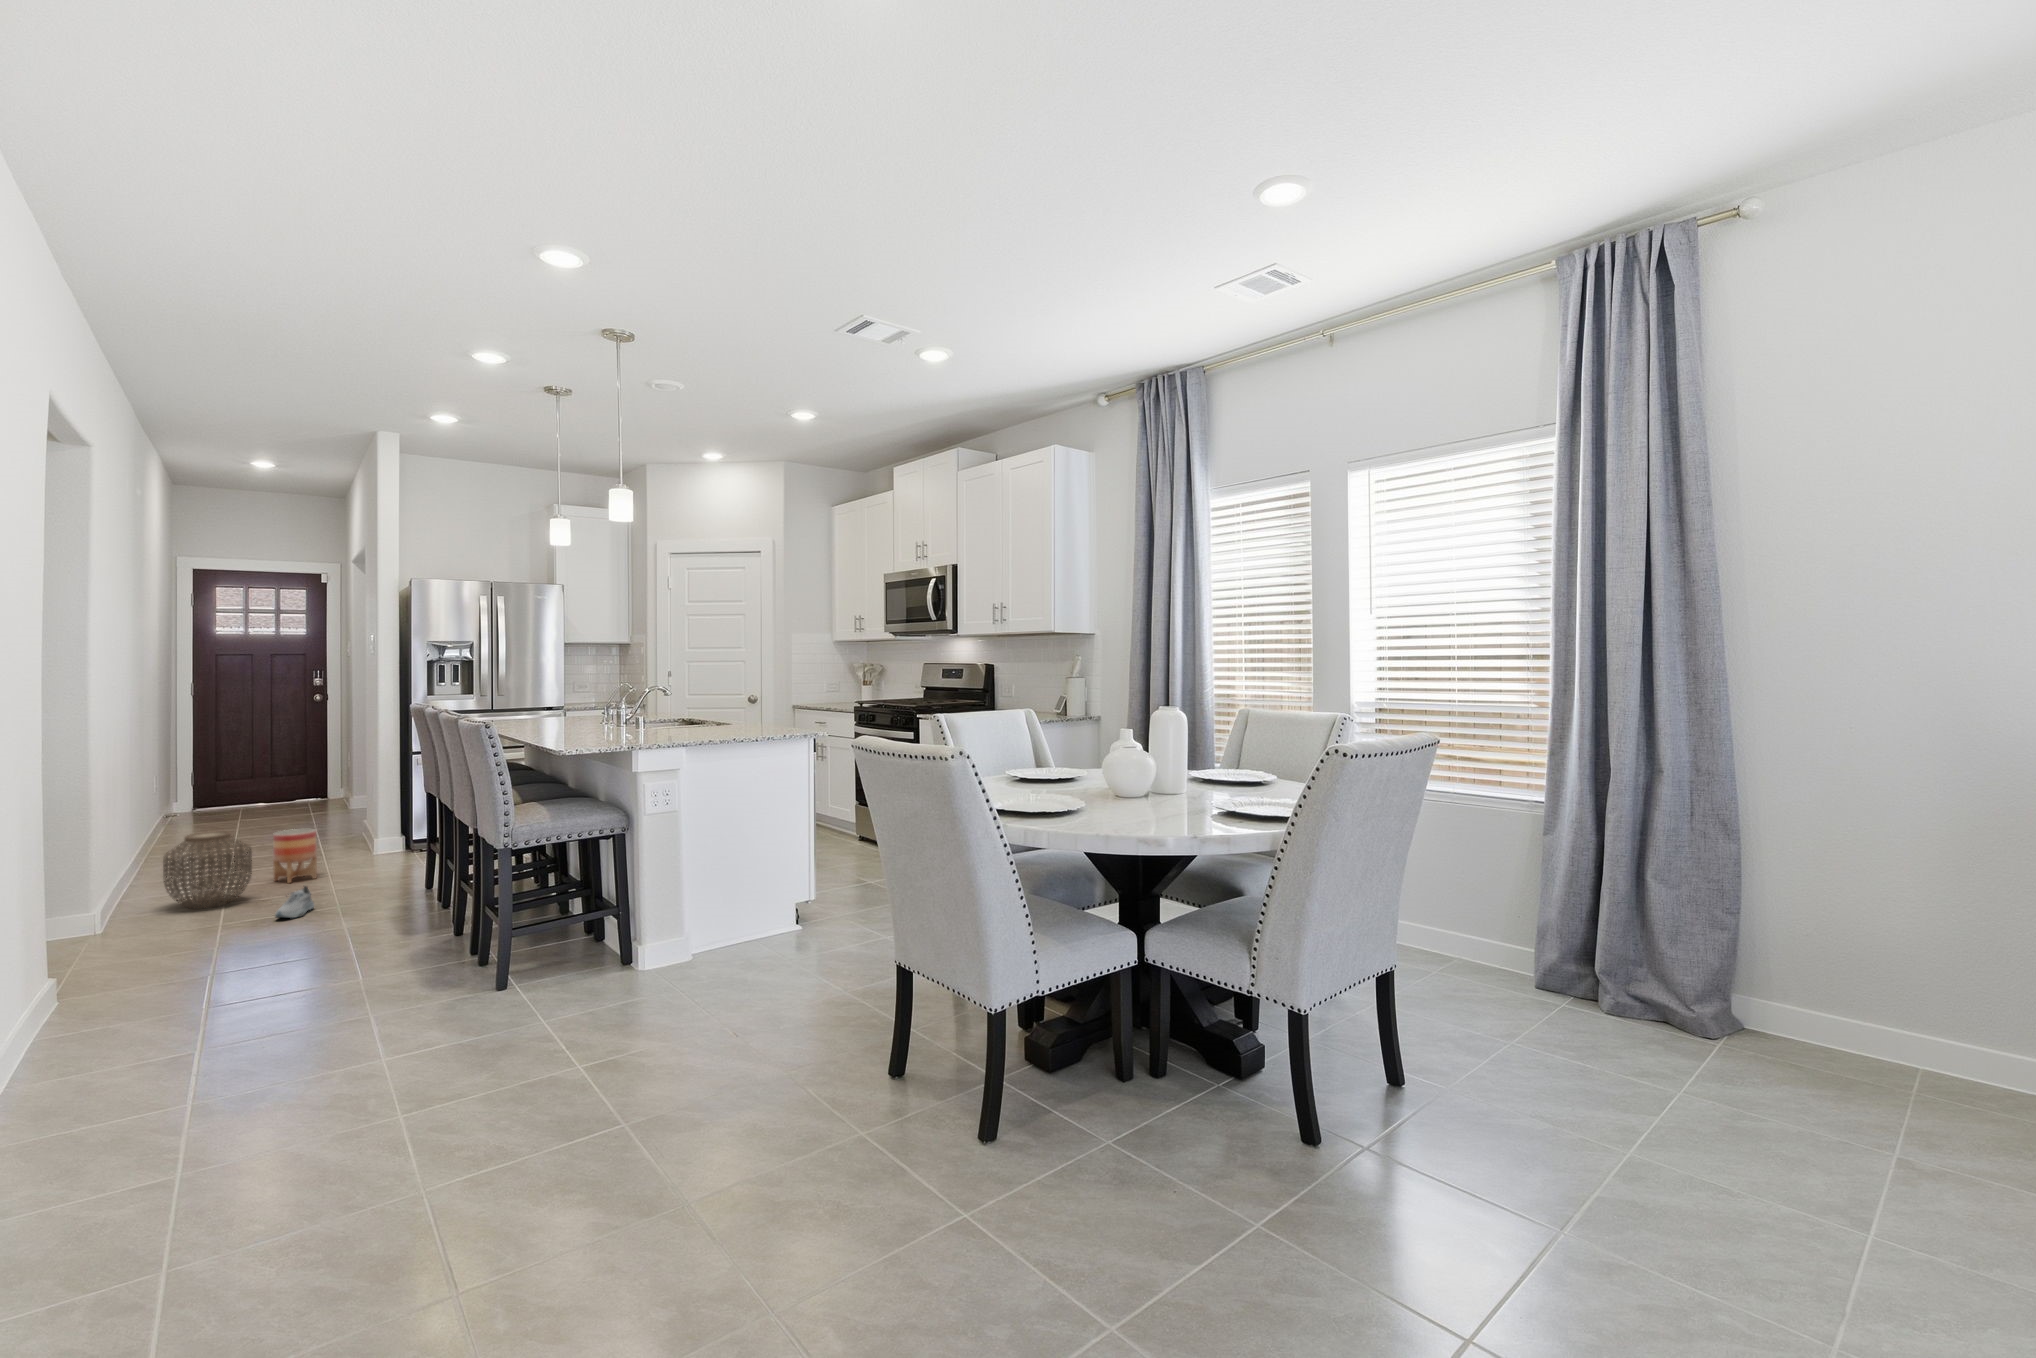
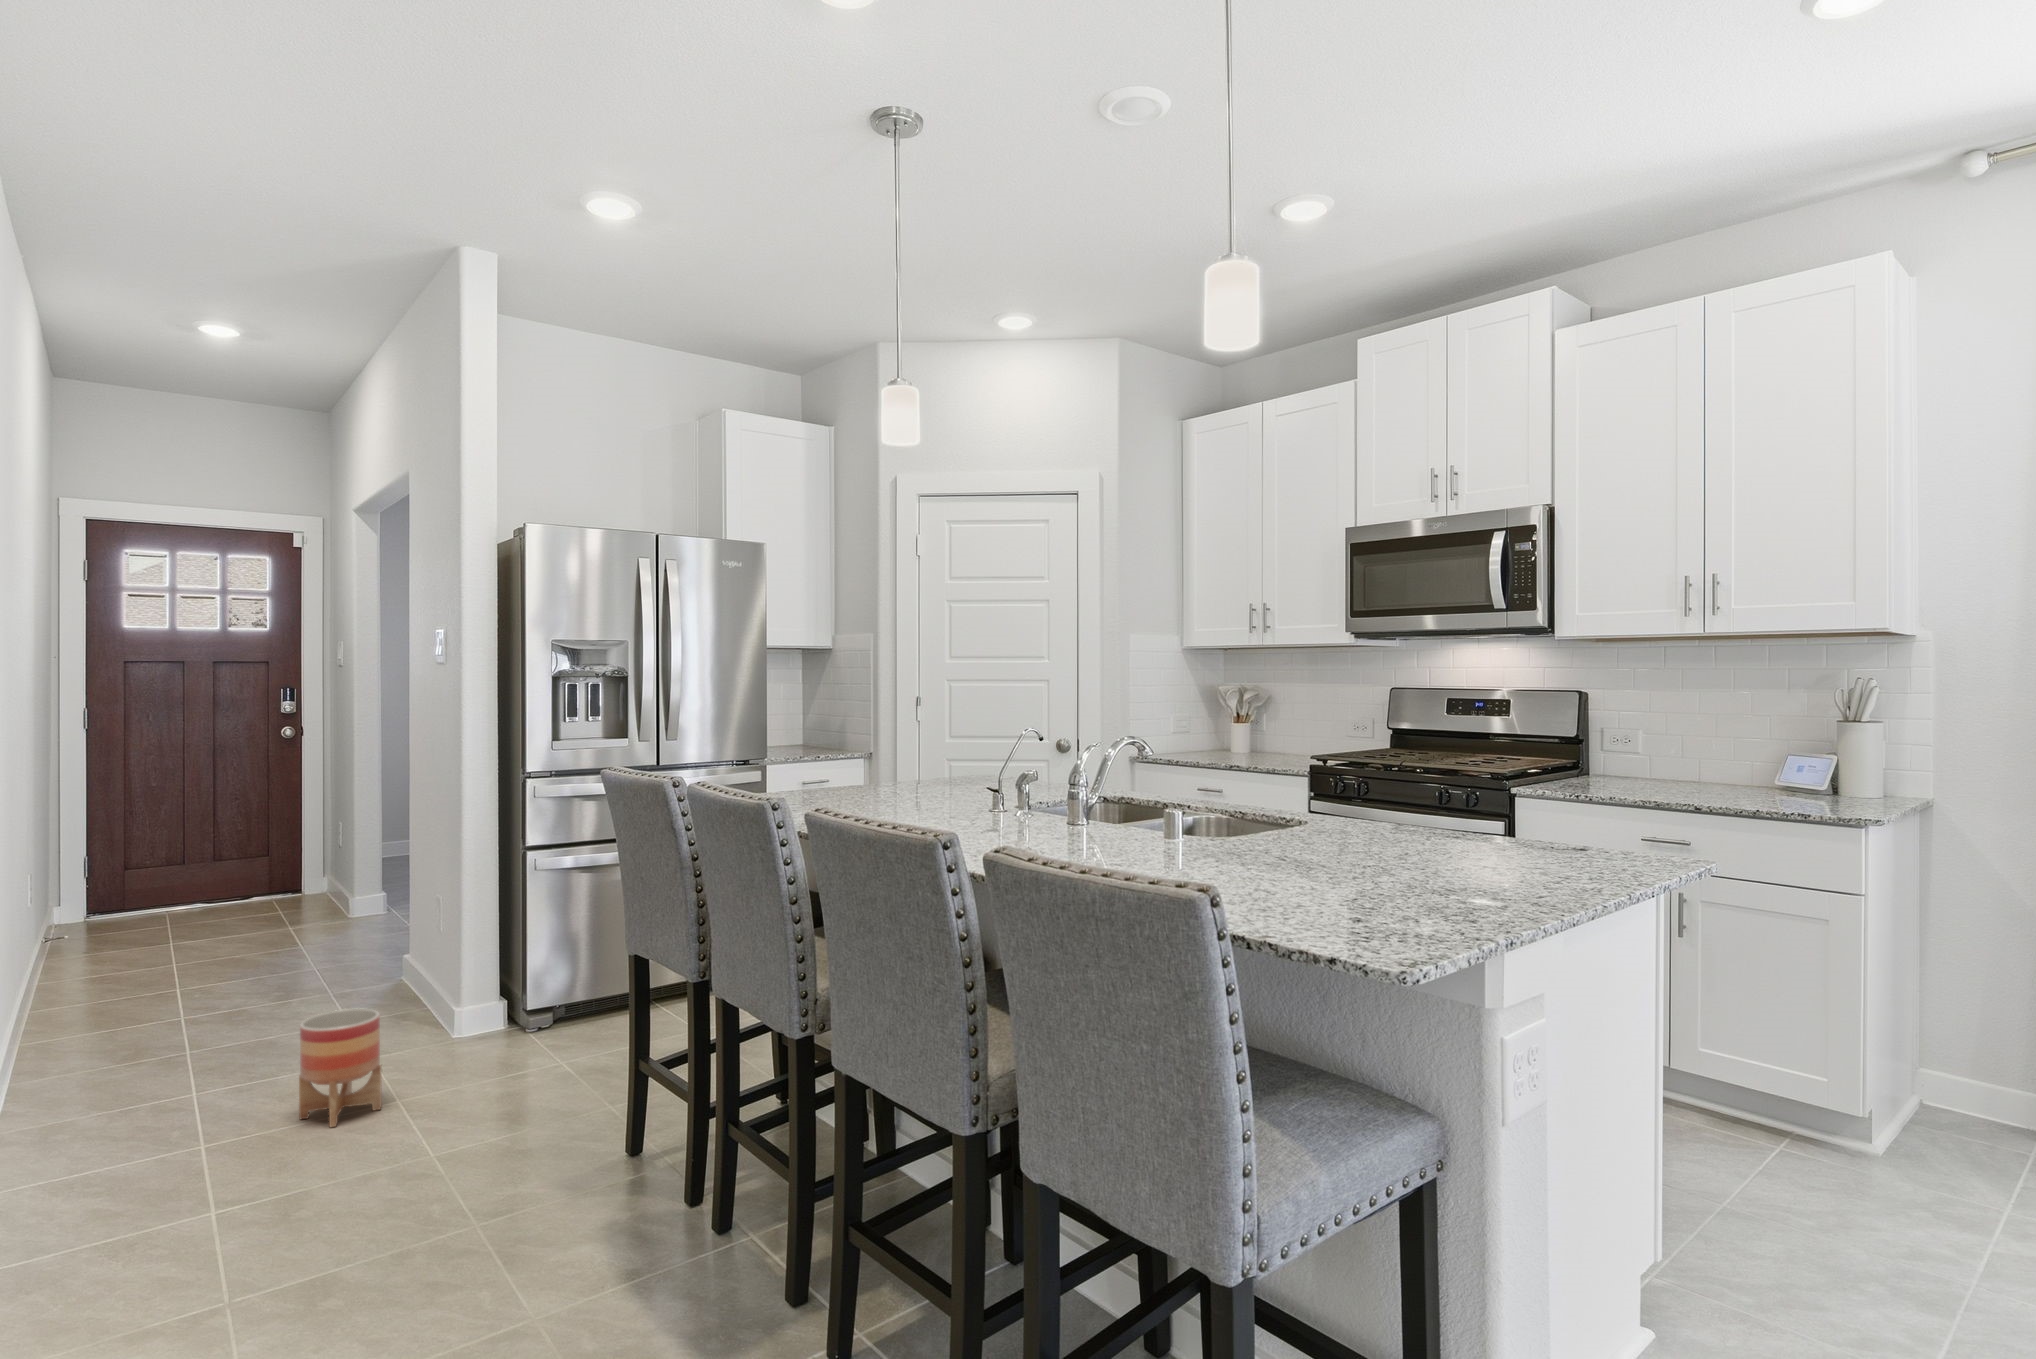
woven basket: present [163,831,252,908] -> none [98,1045,280,1226]
shoe: present [275,886,314,918] -> none [366,1180,433,1273]

